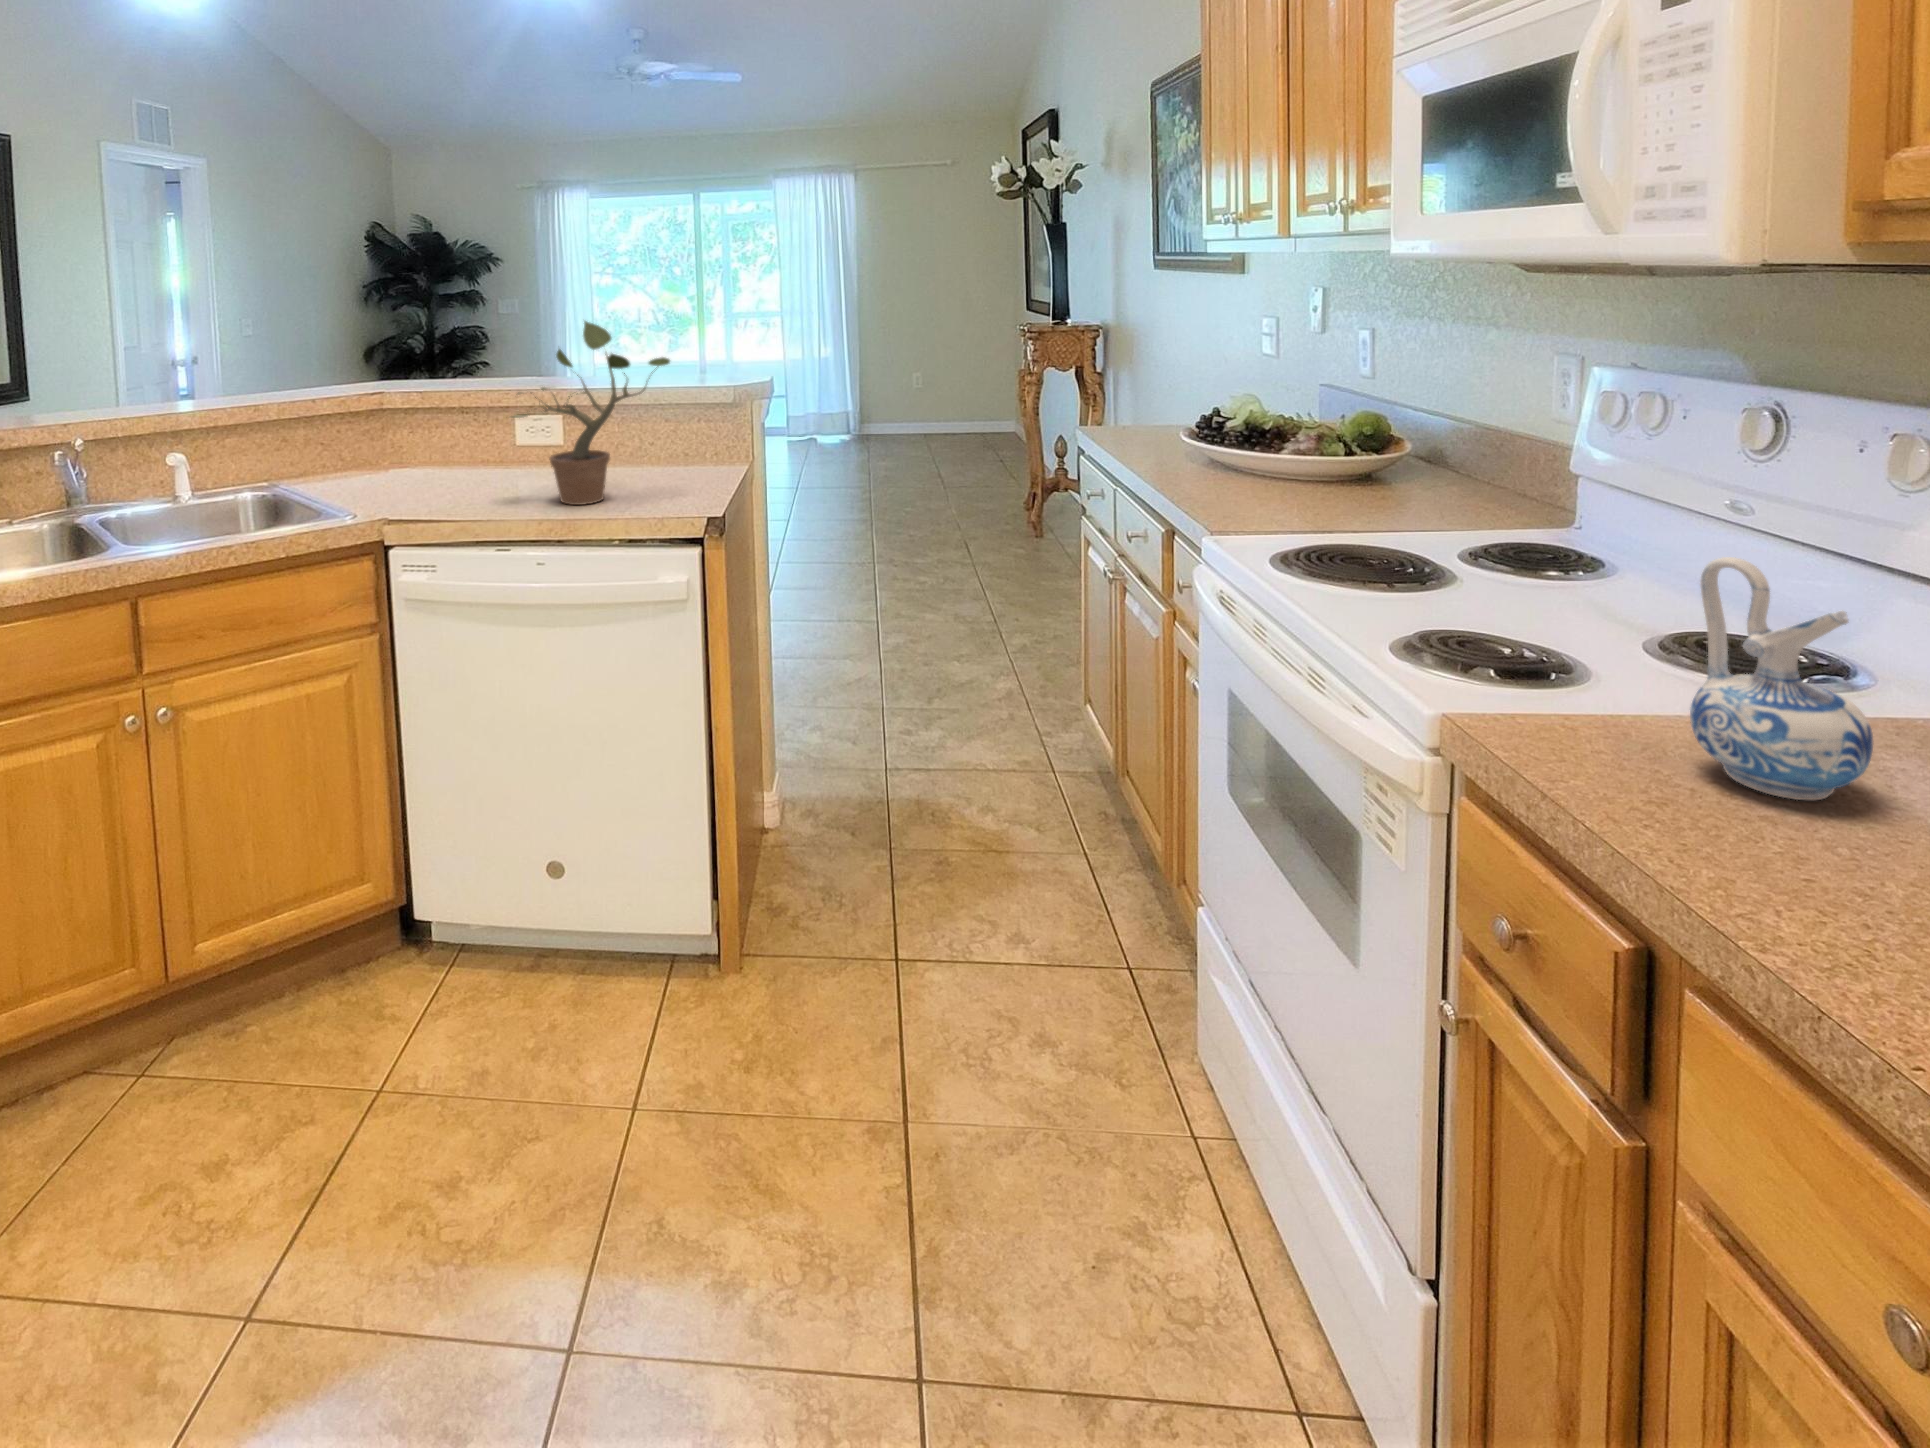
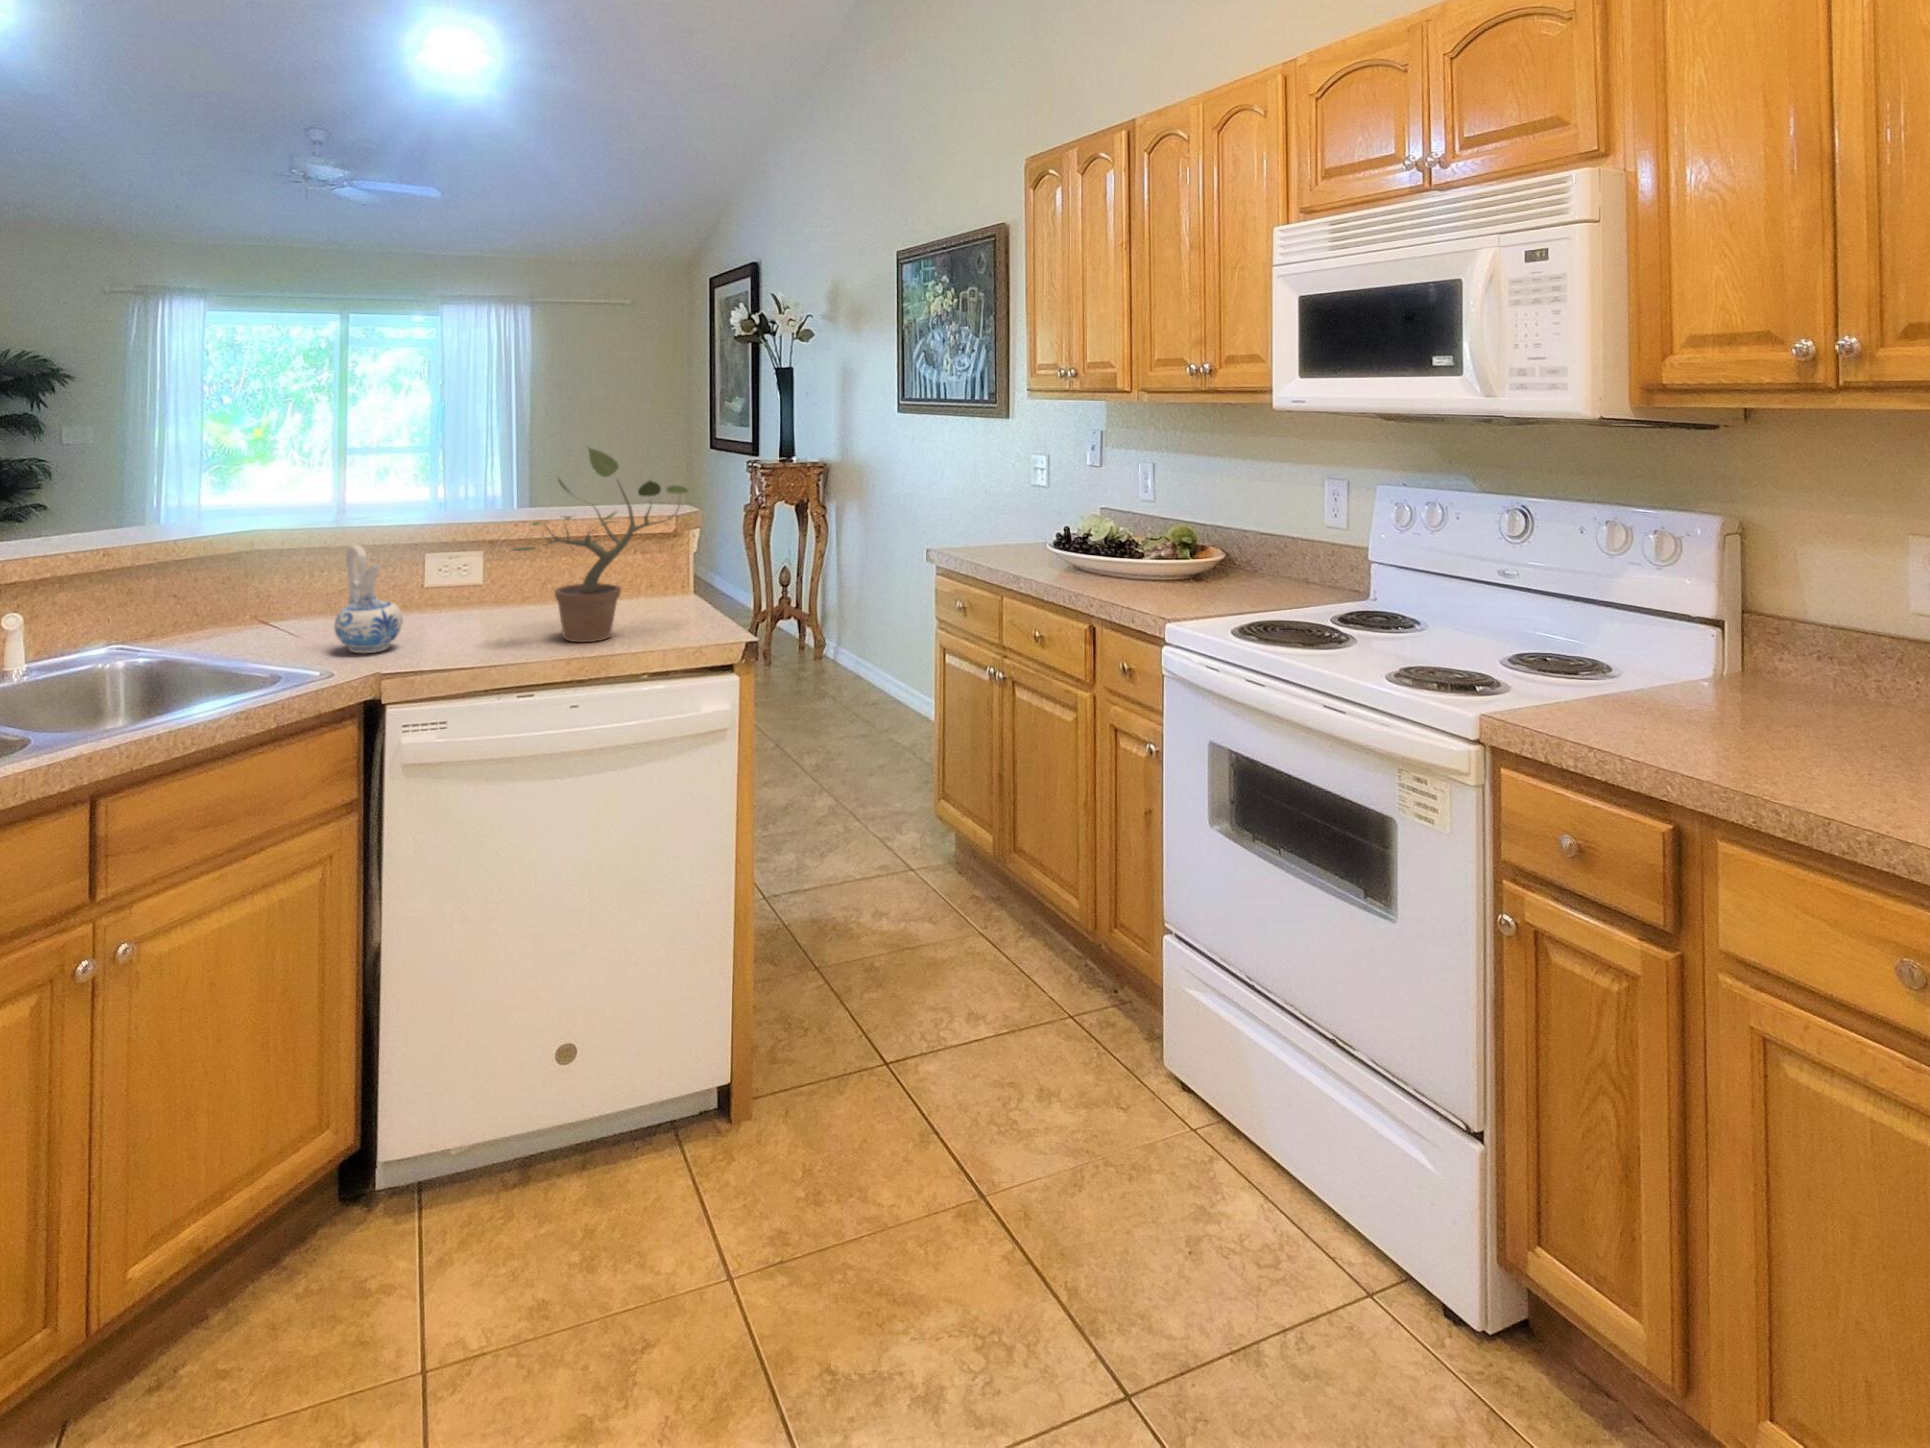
ceramic pitcher: present [1690,557,1873,800] -> present [334,545,402,653]

